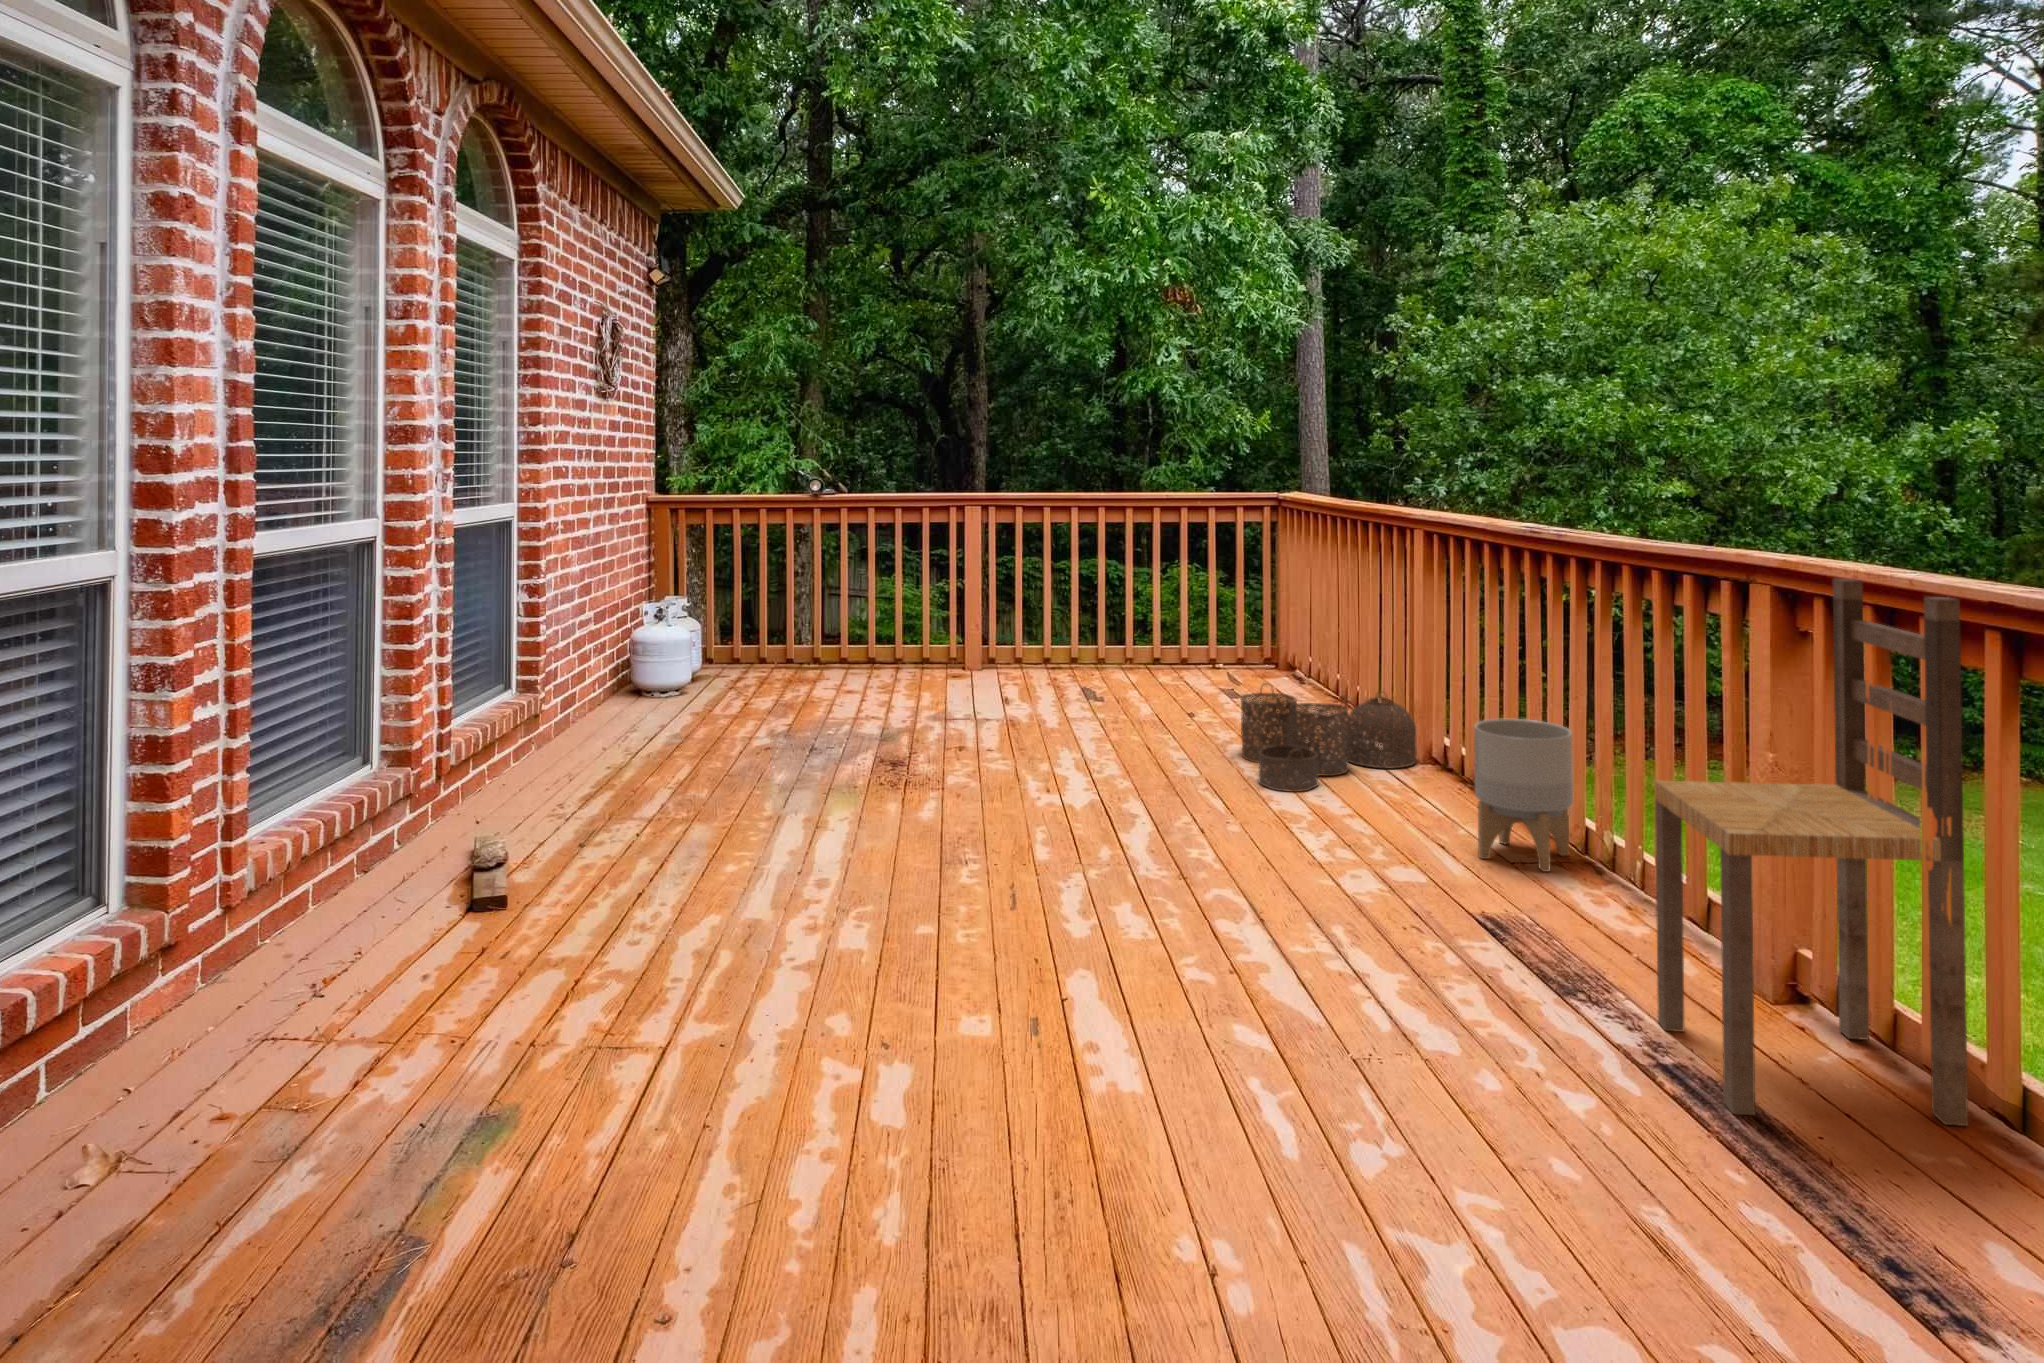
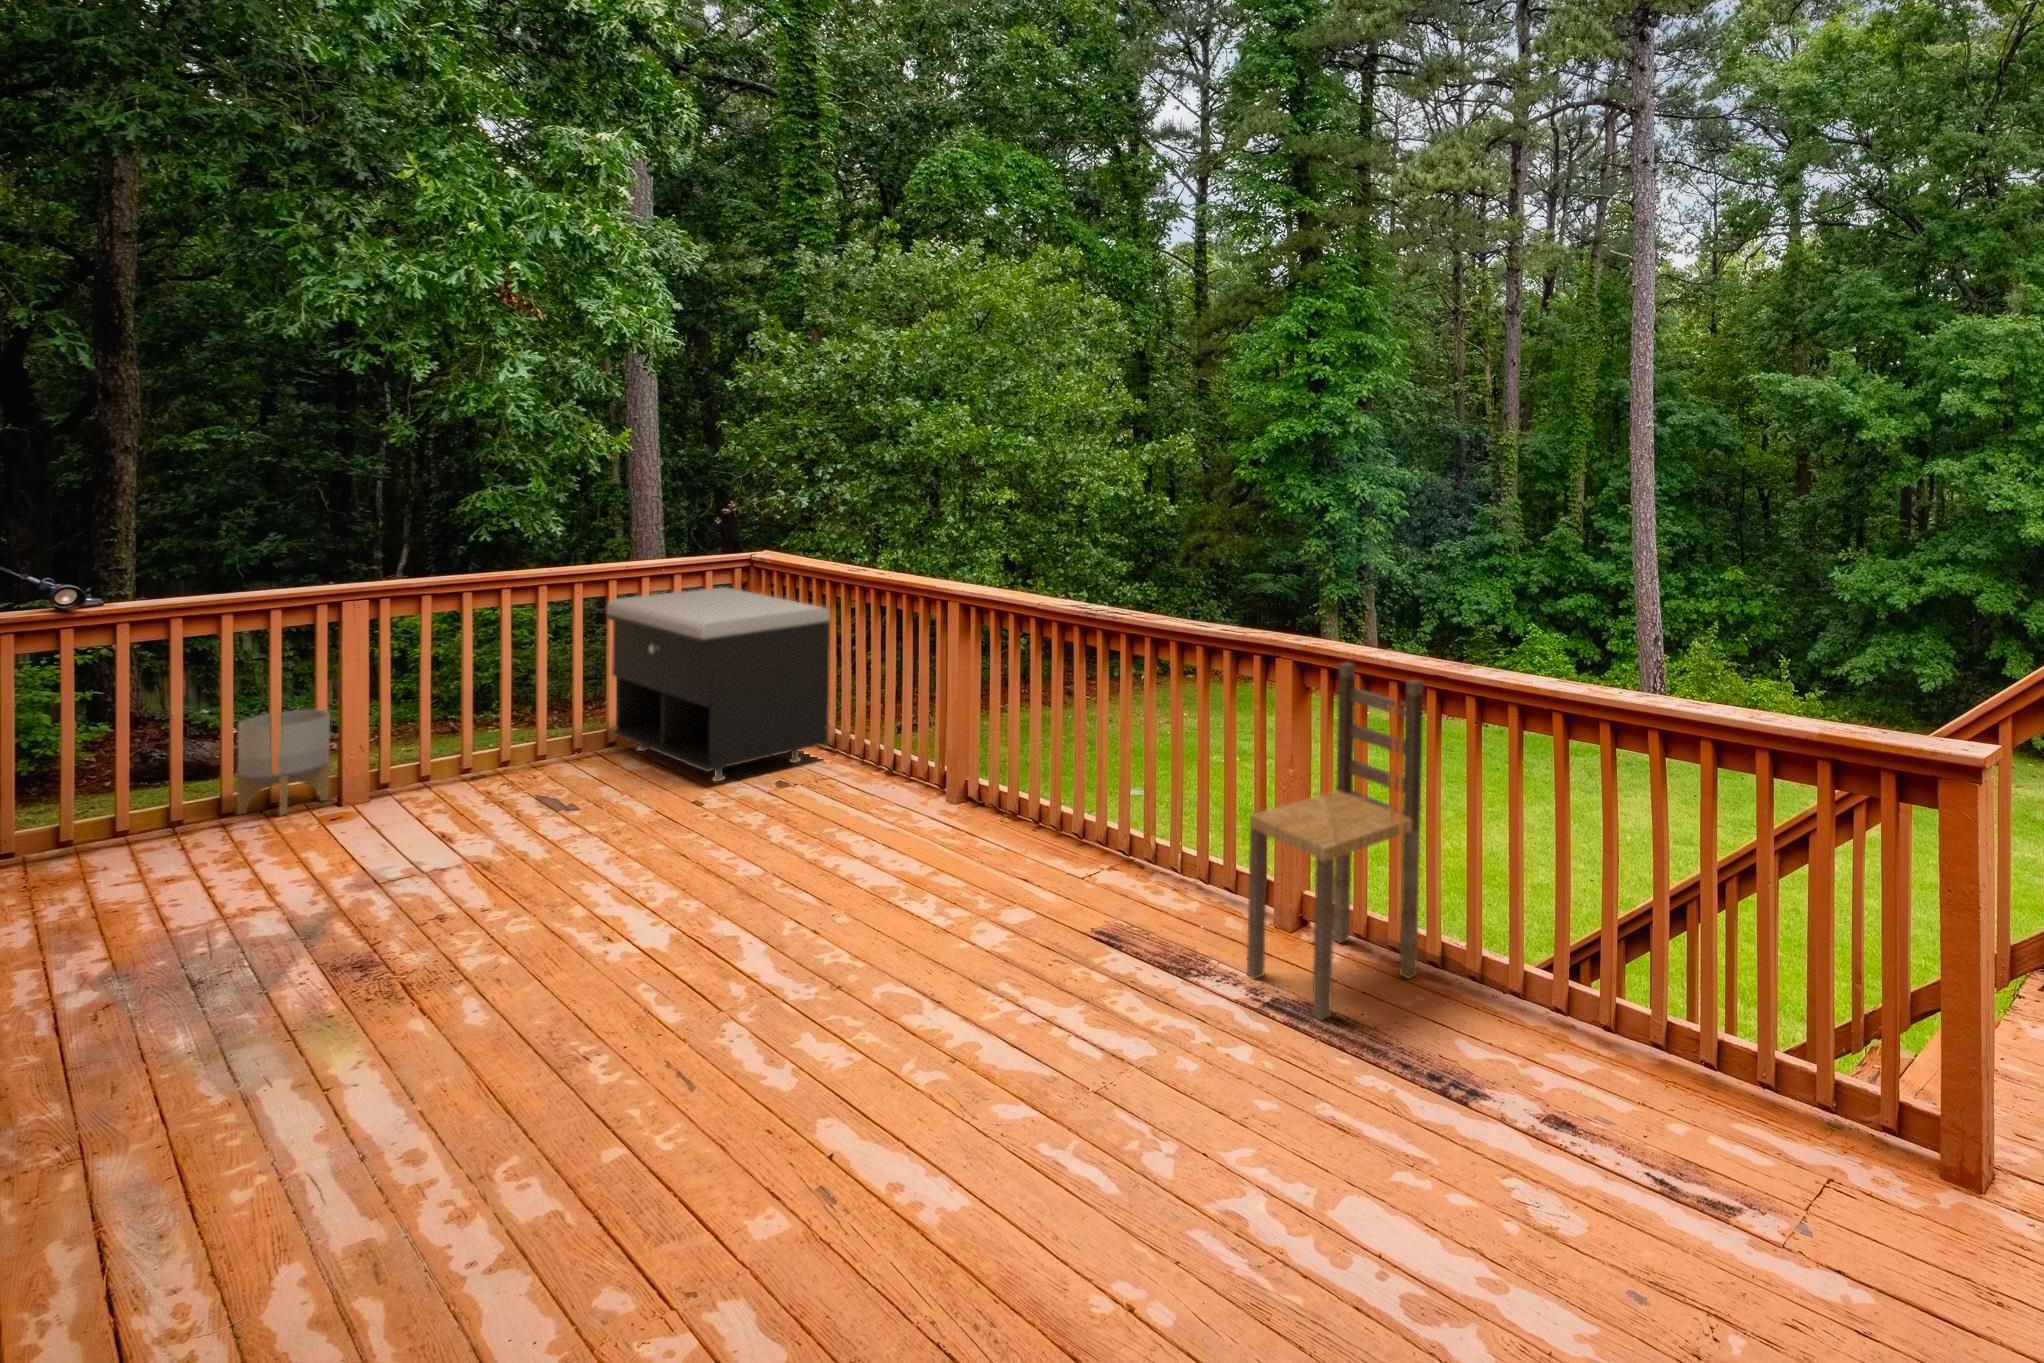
storage bench: none [1176,531,1343,708] -> present [607,587,830,782]
woven basket: present [1240,684,1417,792] -> none [768,747,938,868]
planter: present [1474,719,1573,872] -> present [237,710,330,815]

